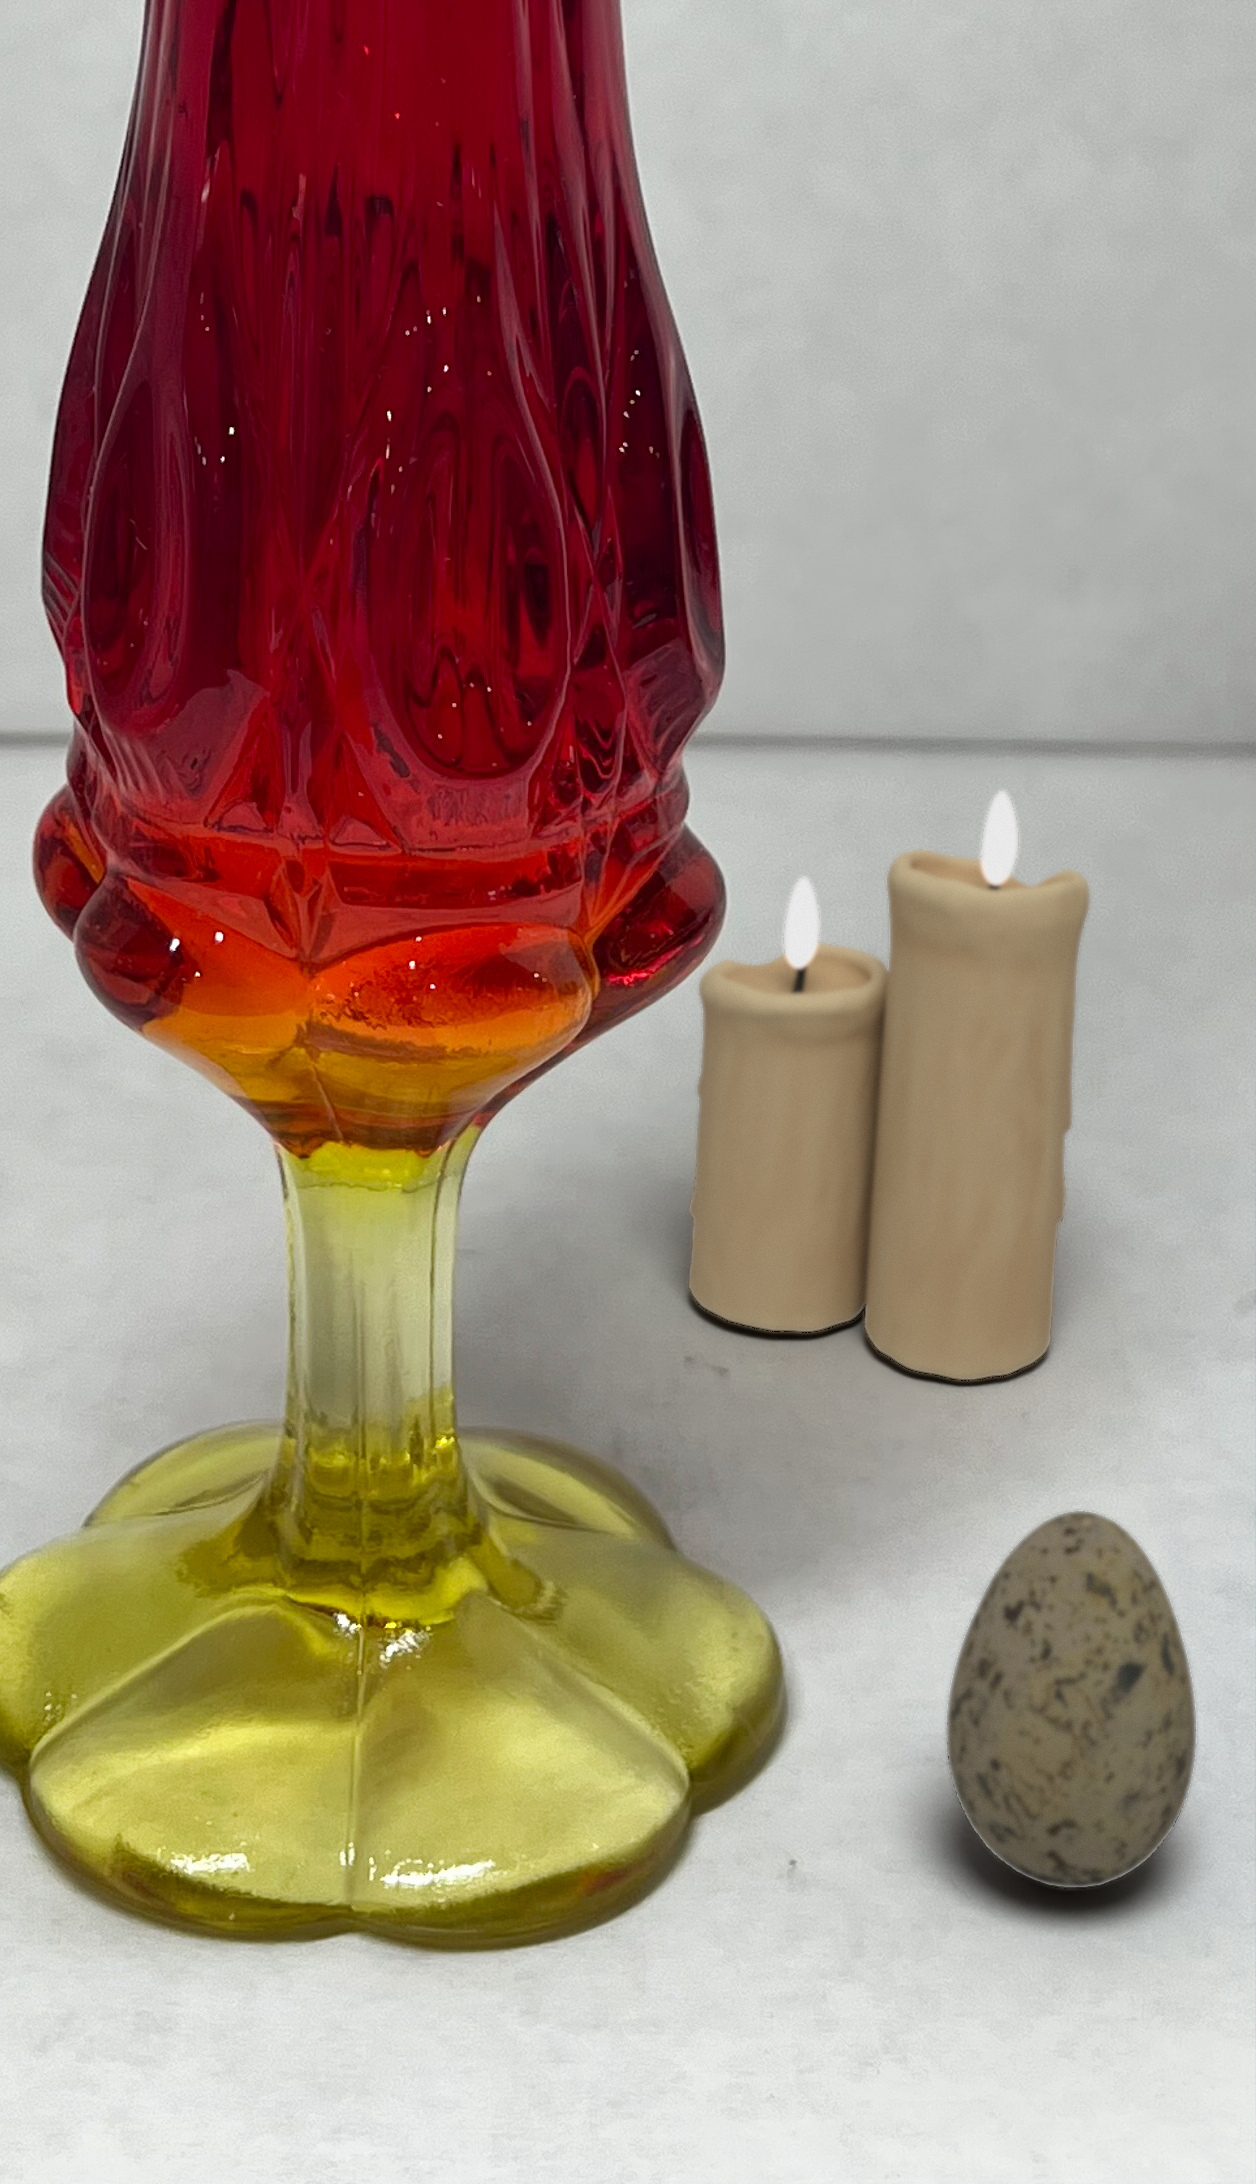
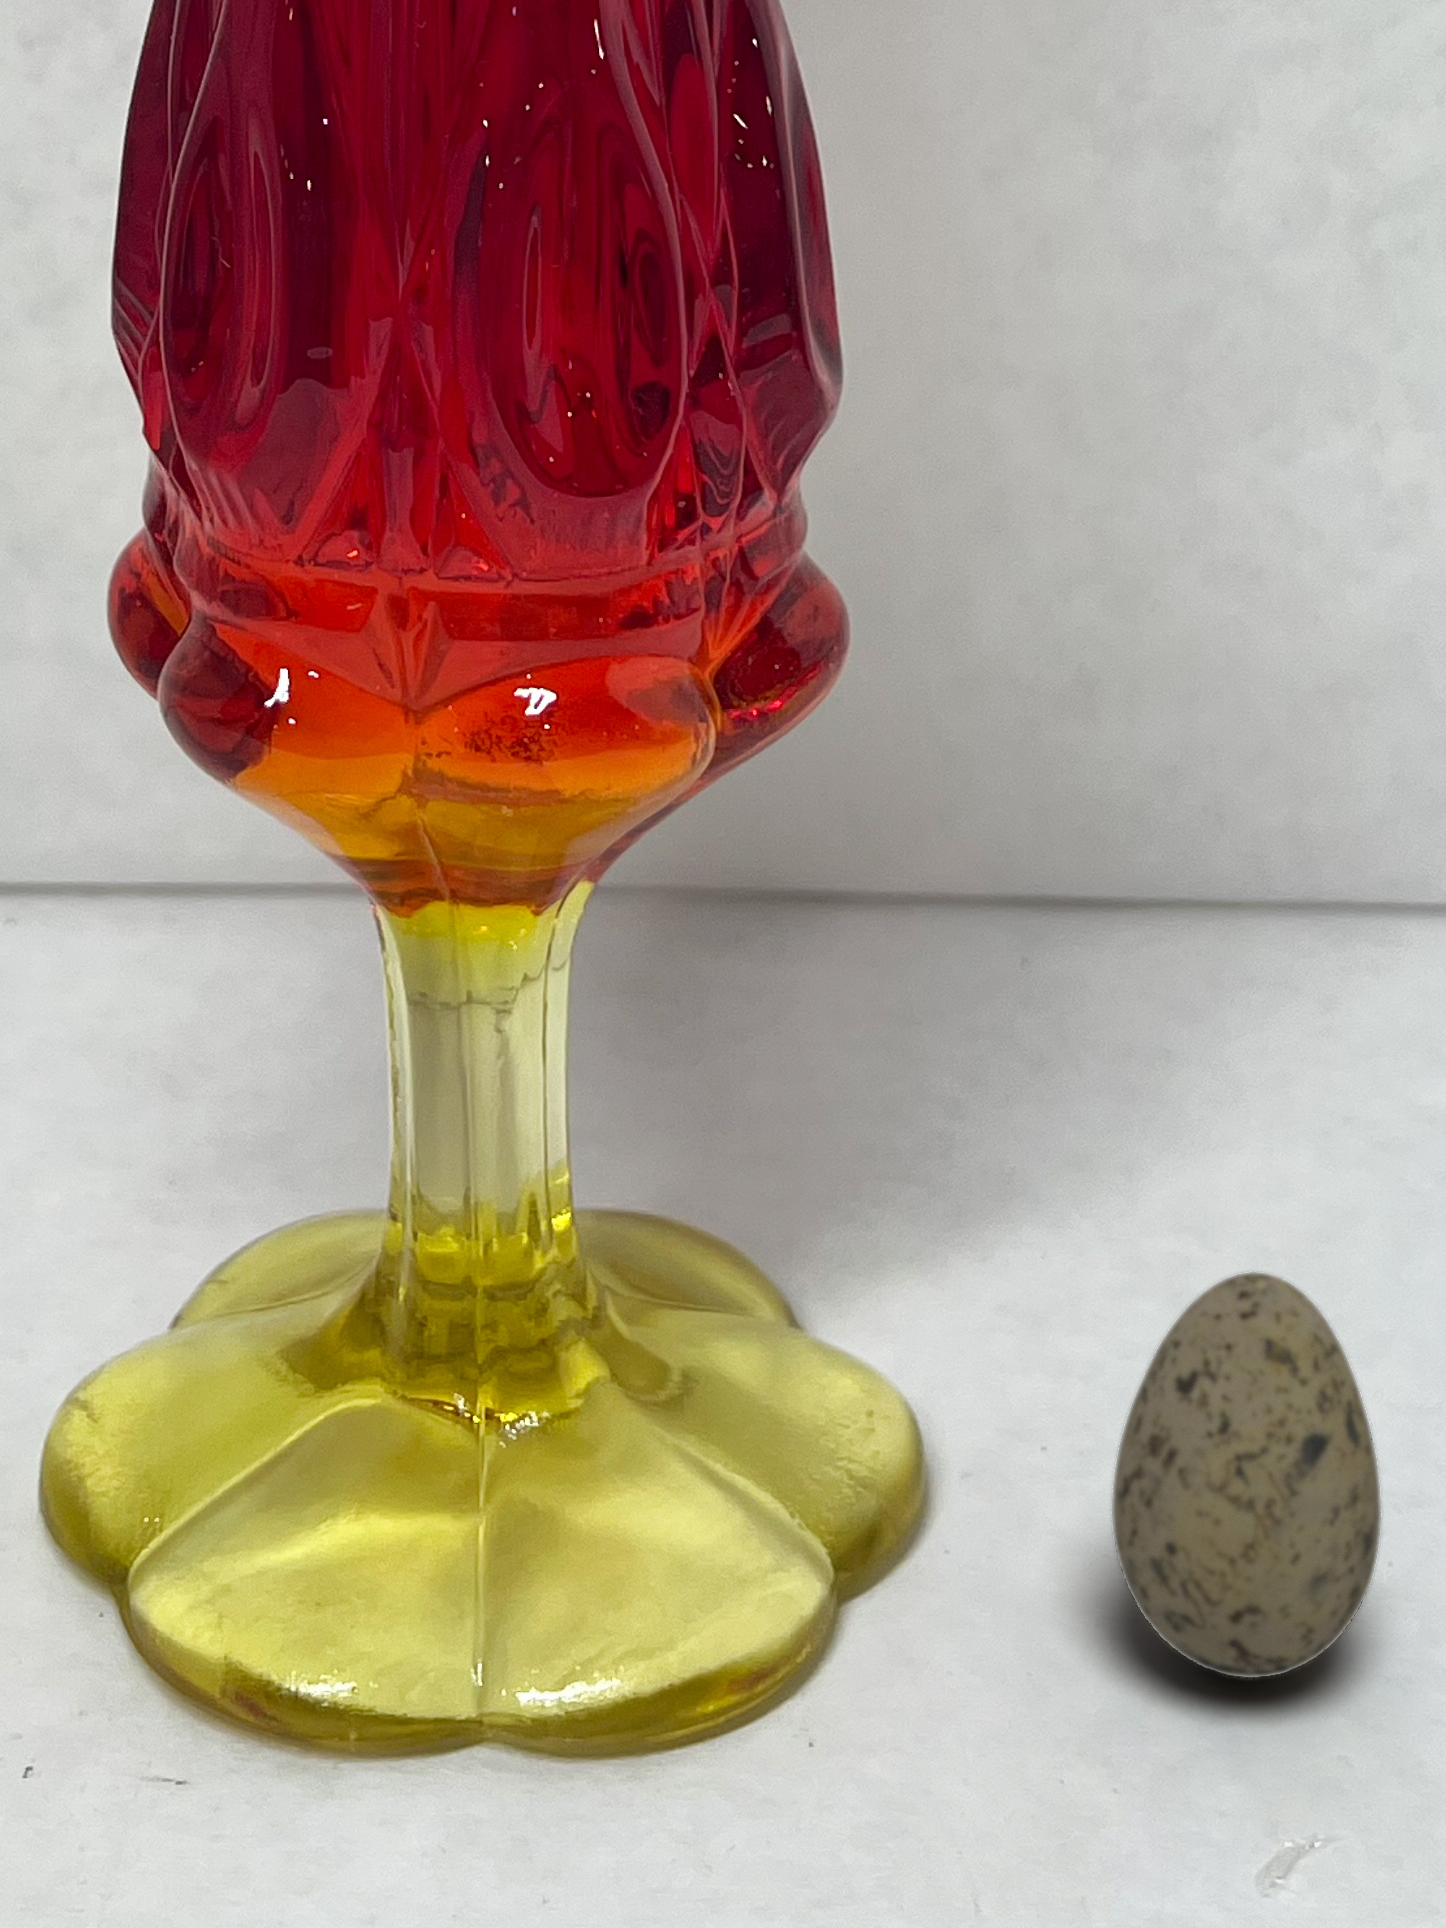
candle: present [689,791,1090,1380] -> none [782,514,1197,1133]

